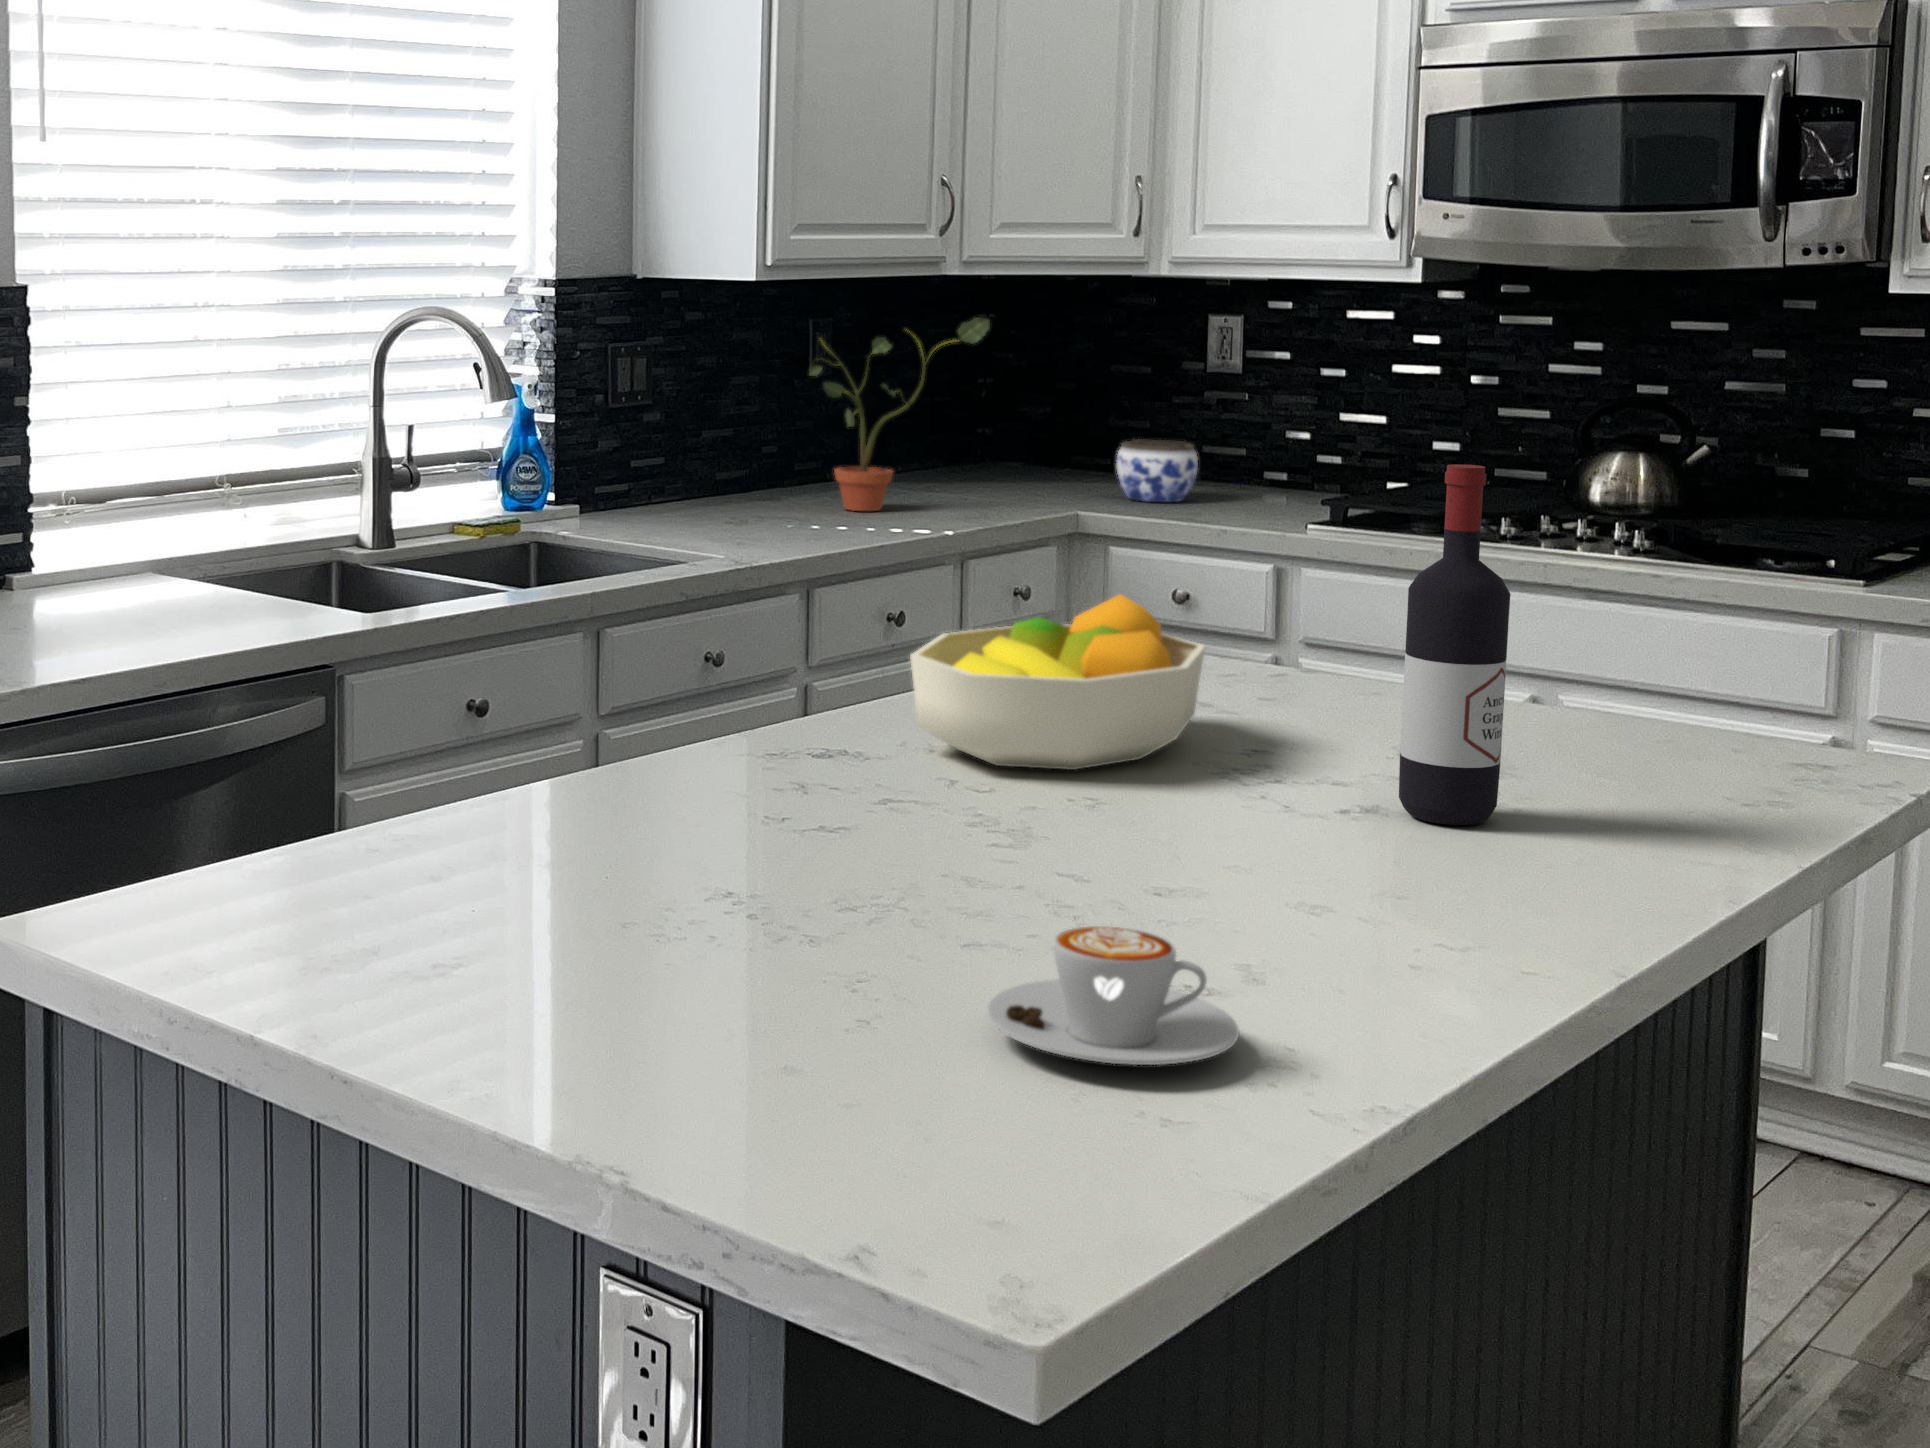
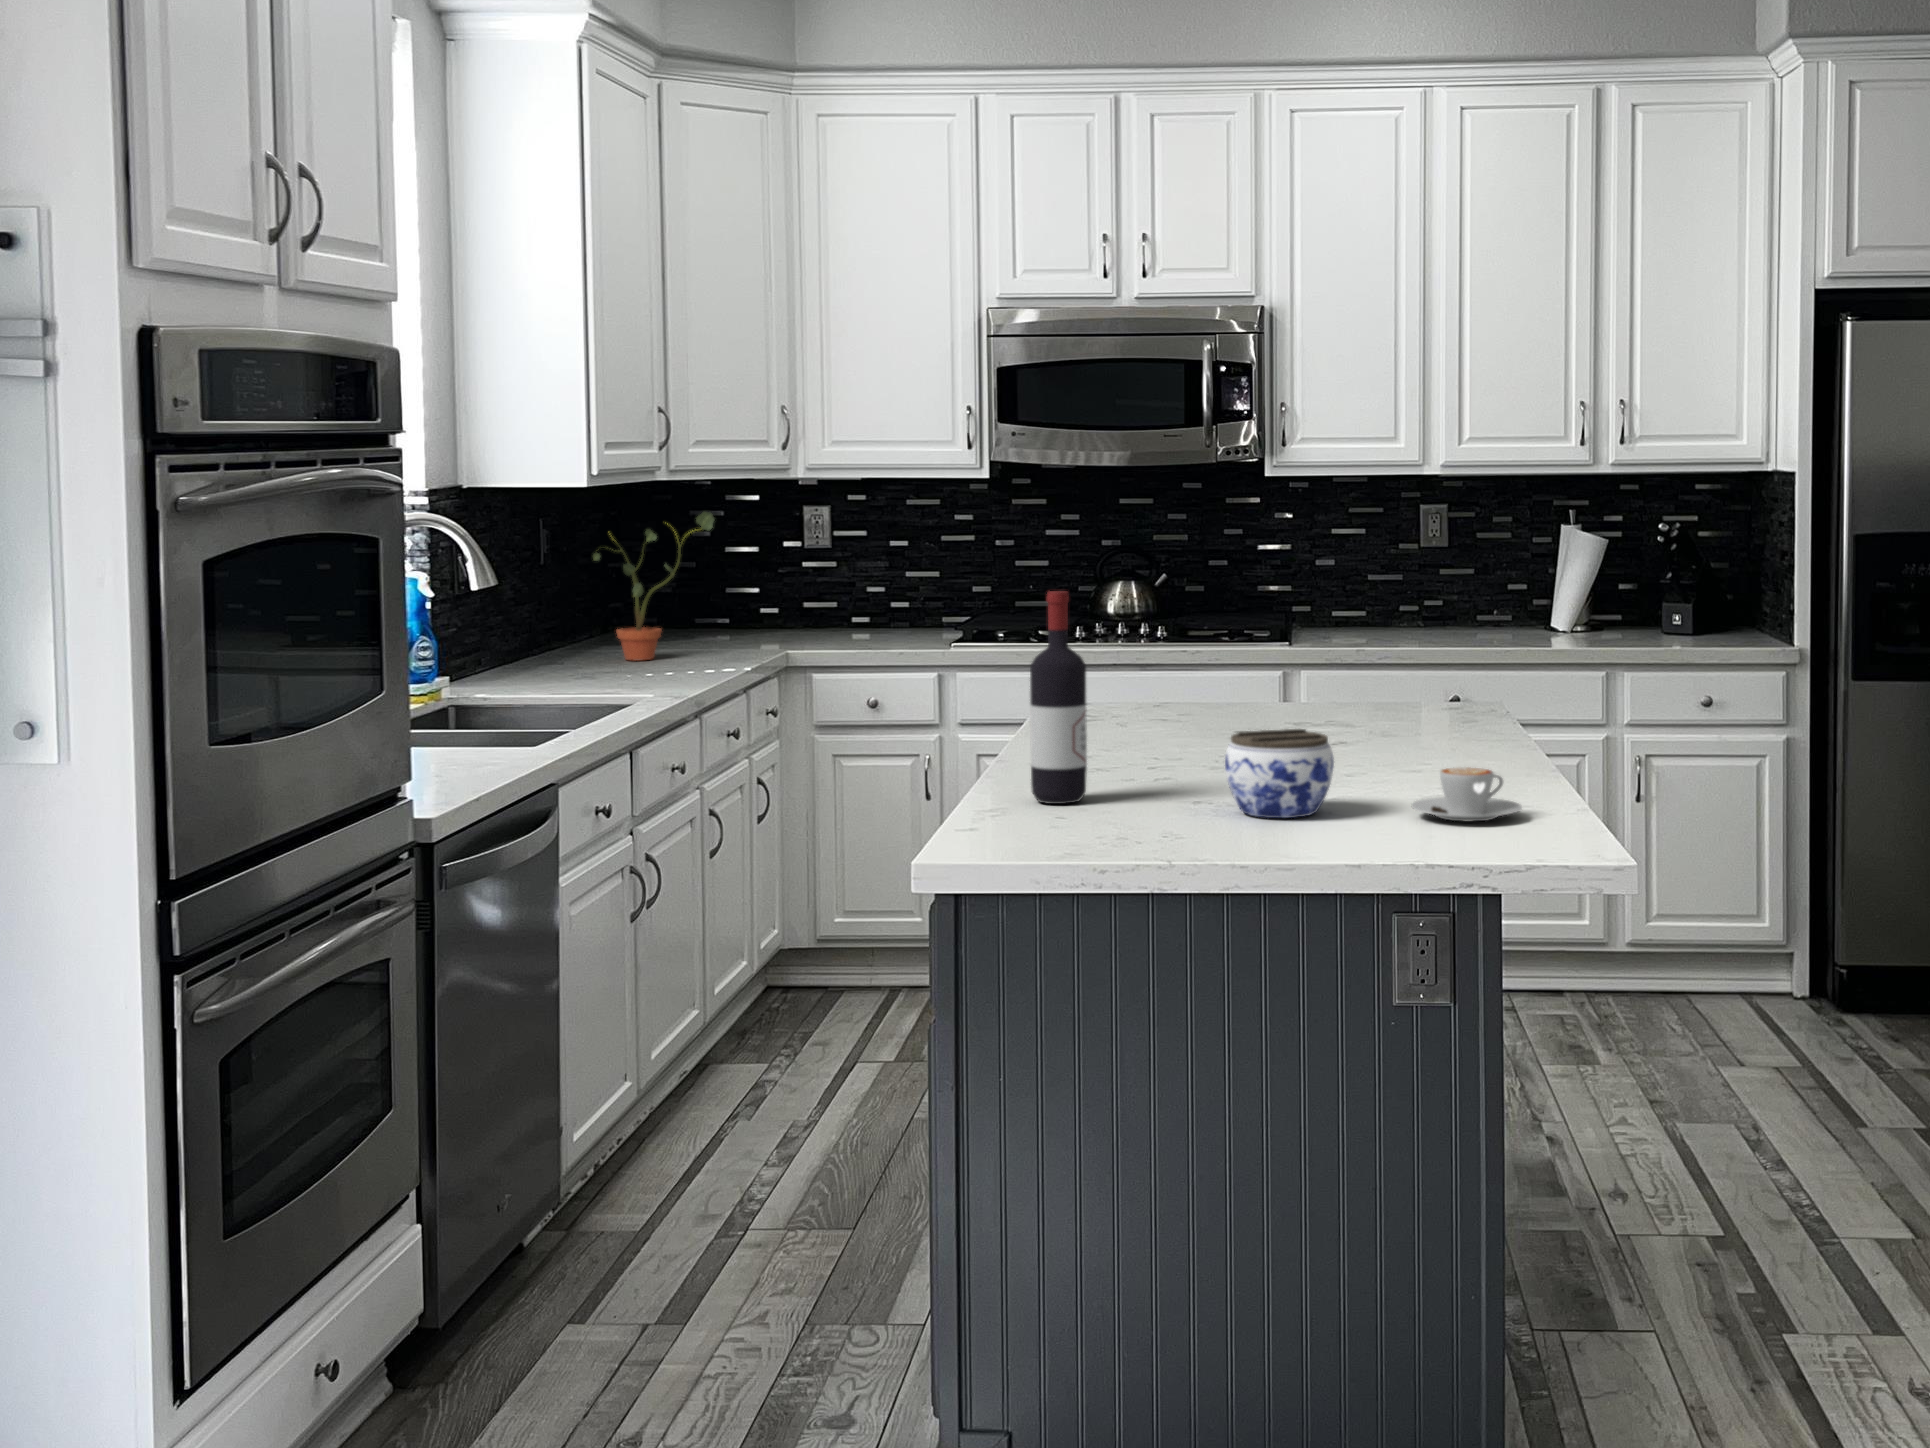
jar: present [1116,439,1198,502] -> present [1225,729,1334,818]
wine bottle: present [1399,464,1510,825] -> present [1030,591,1087,804]
fruit bowl: present [910,594,1206,770] -> none [1079,656,1232,753]

